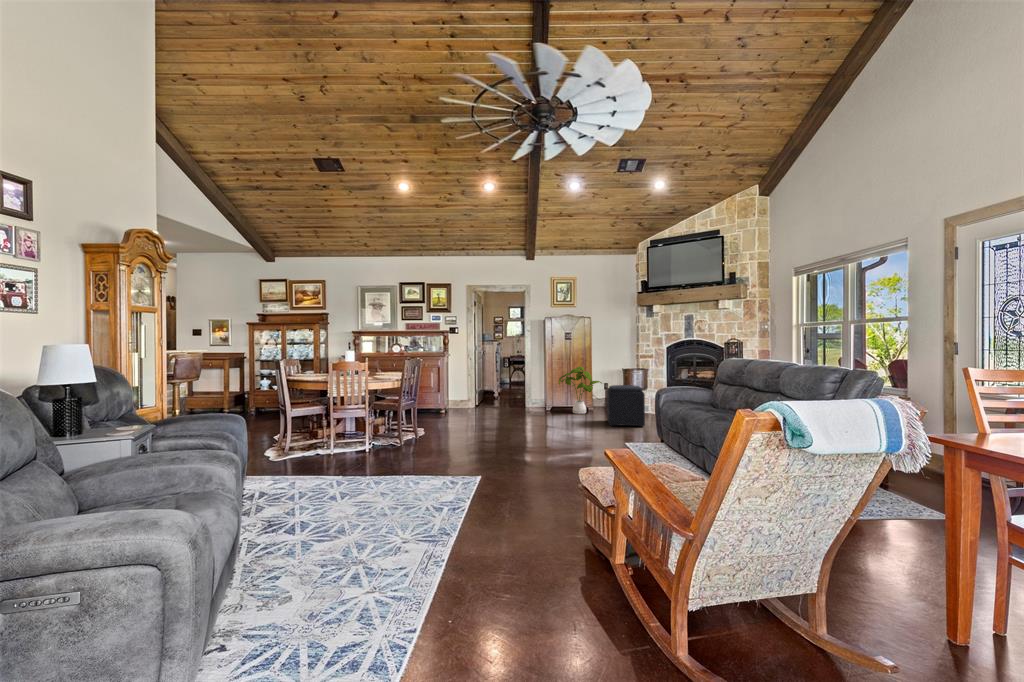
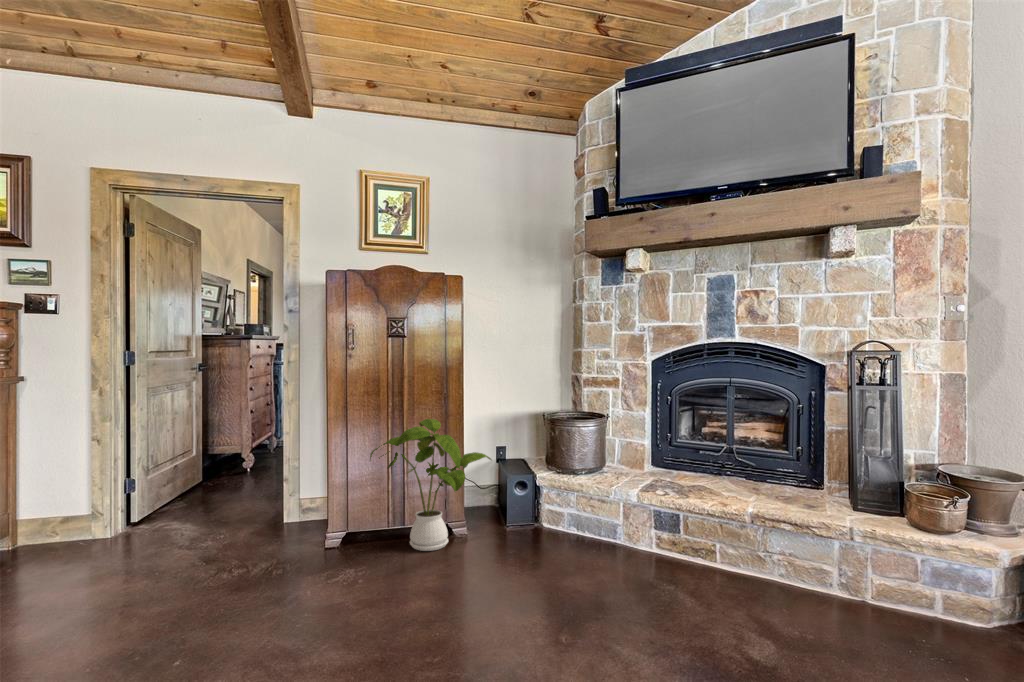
ottoman: present [607,385,645,427] -> none [507,485,634,645]

